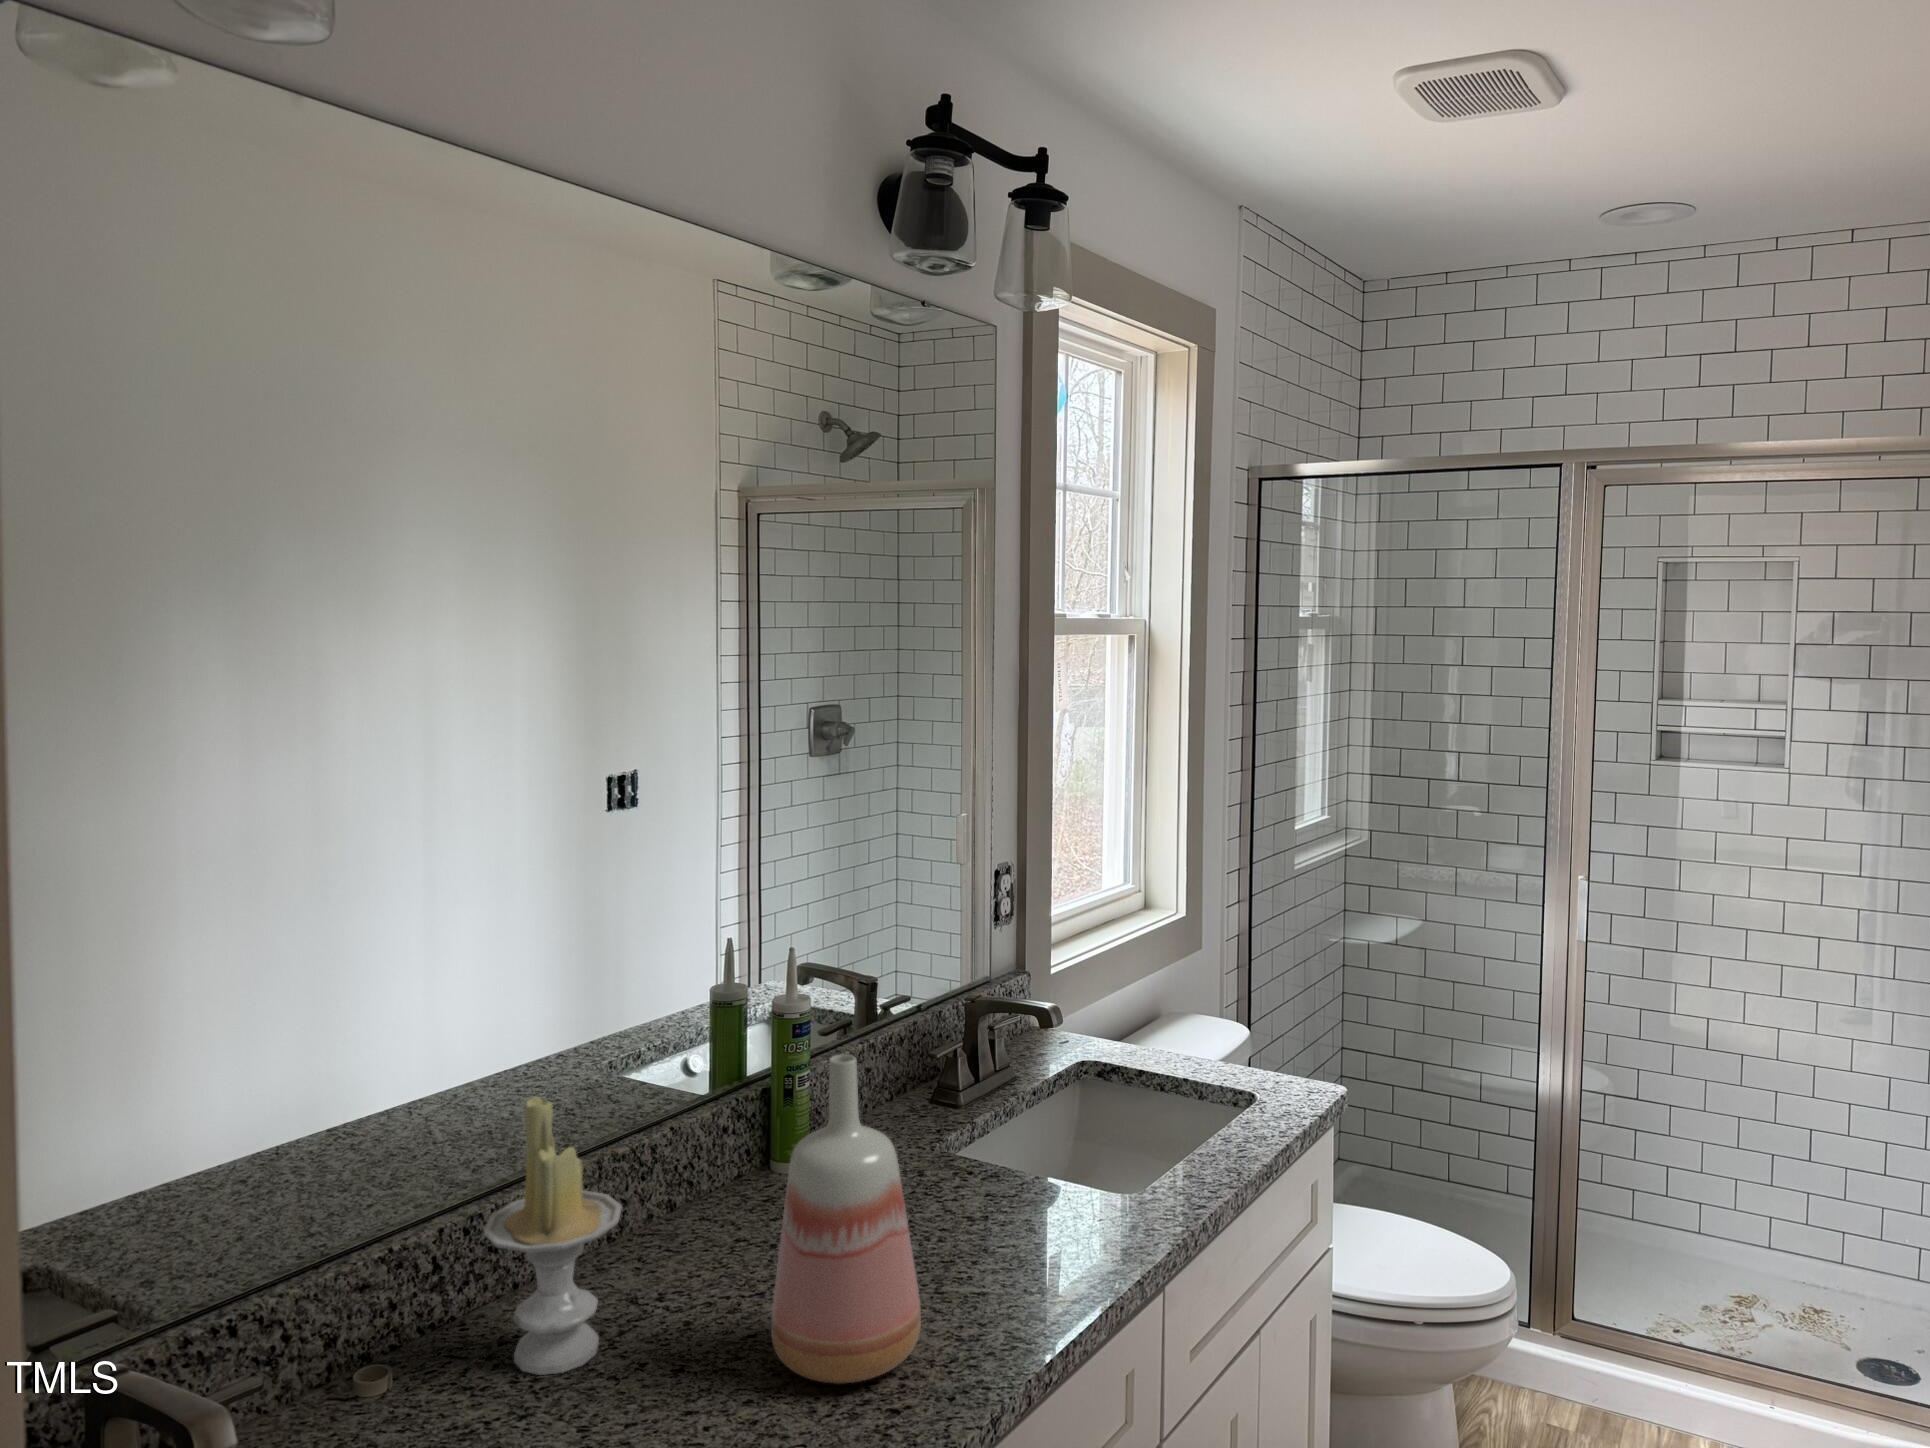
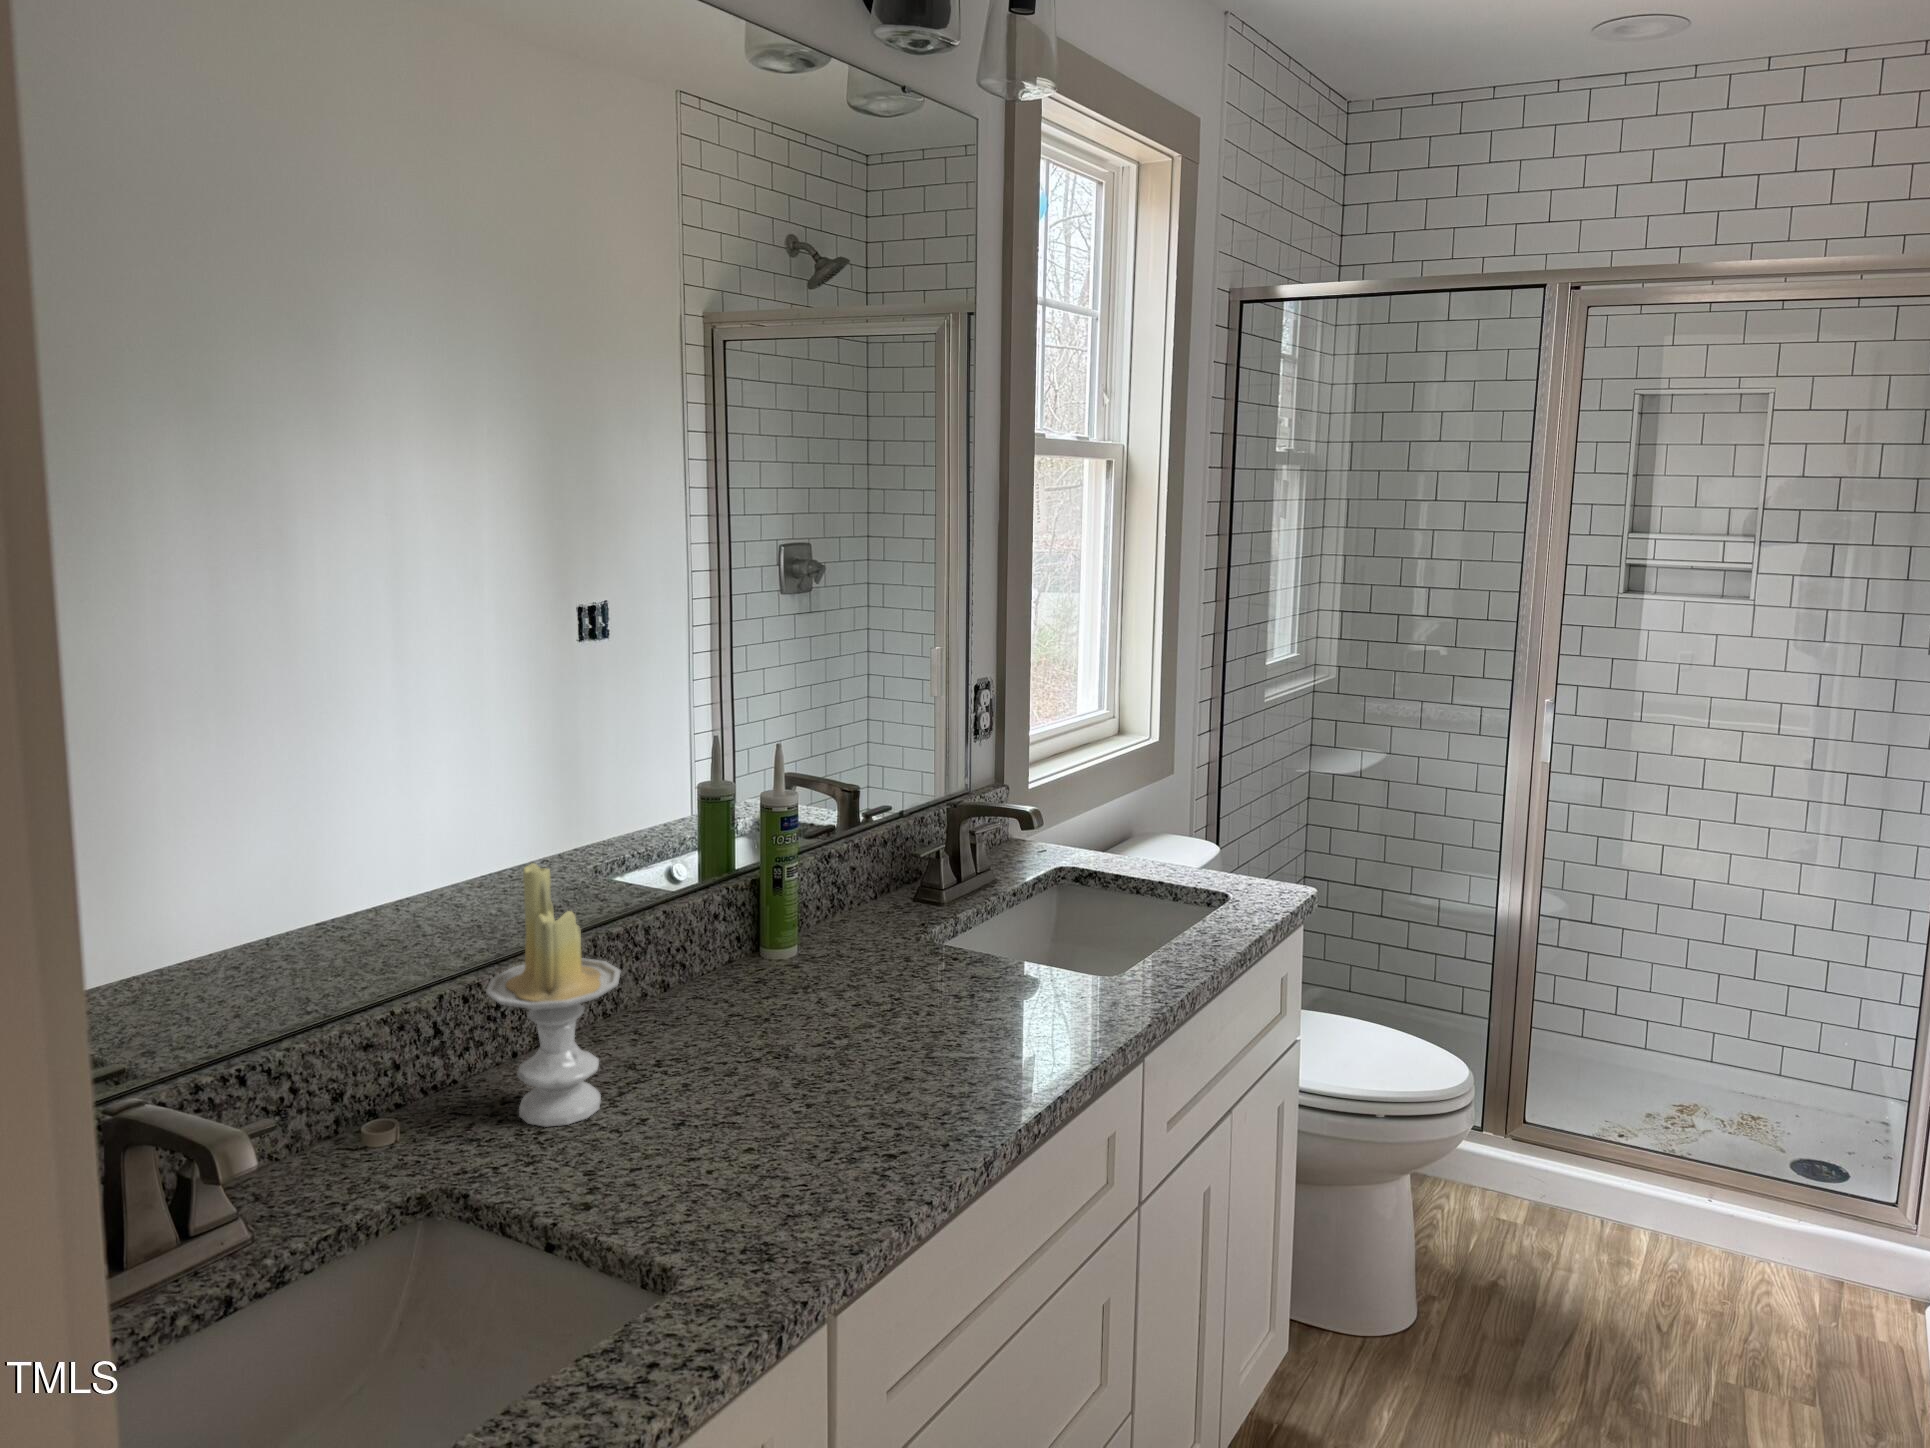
vase: present [771,1054,921,1384] -> none [770,822,915,1131]

